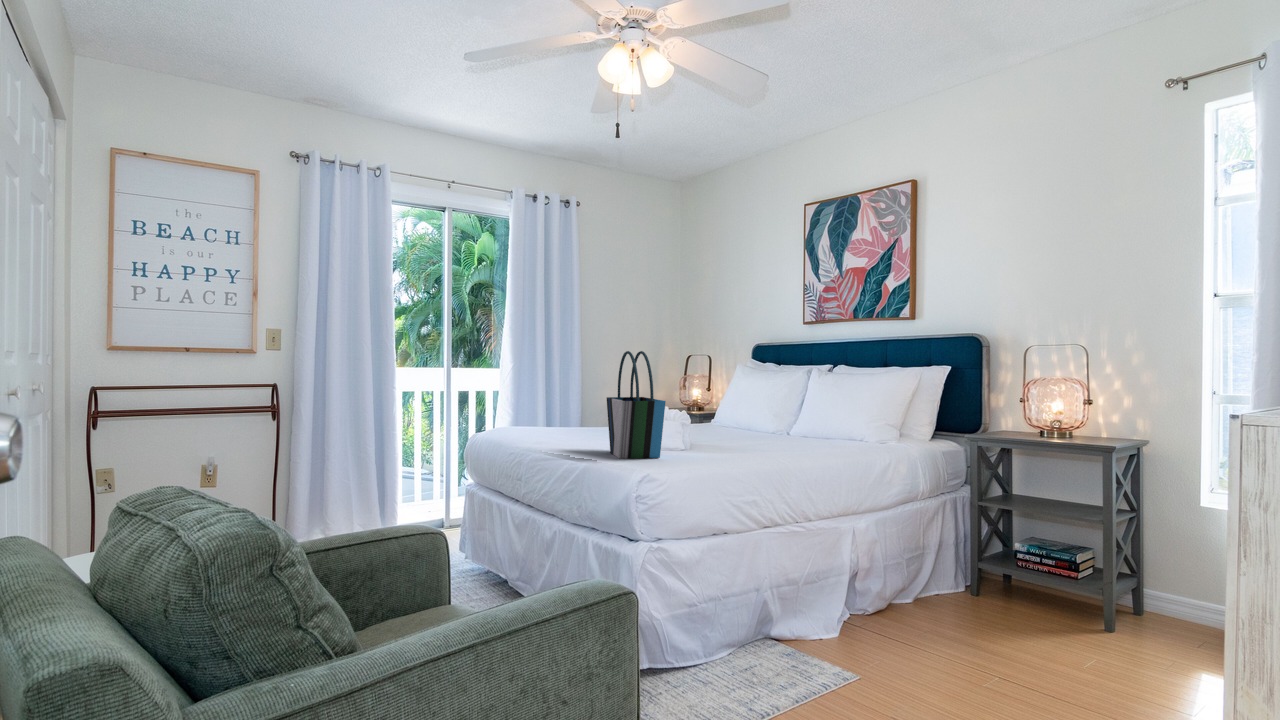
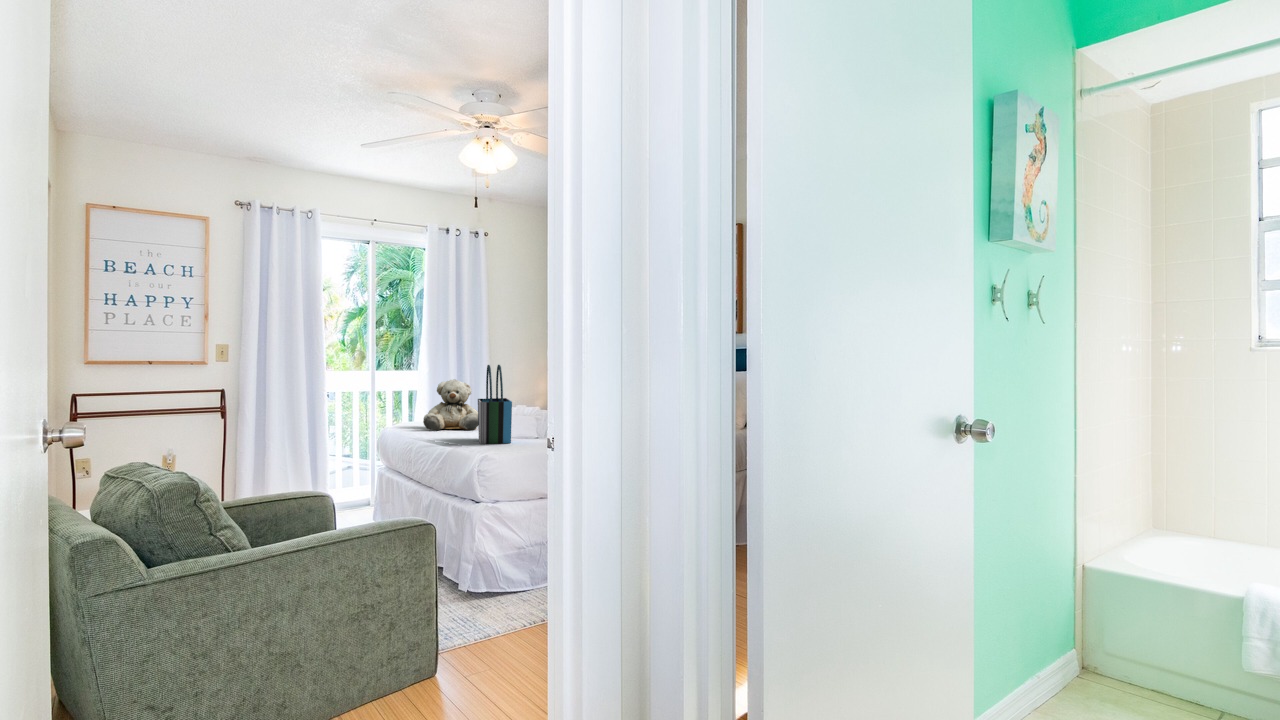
teddy bear: none [523,374,596,439] -> present [423,379,478,431]

